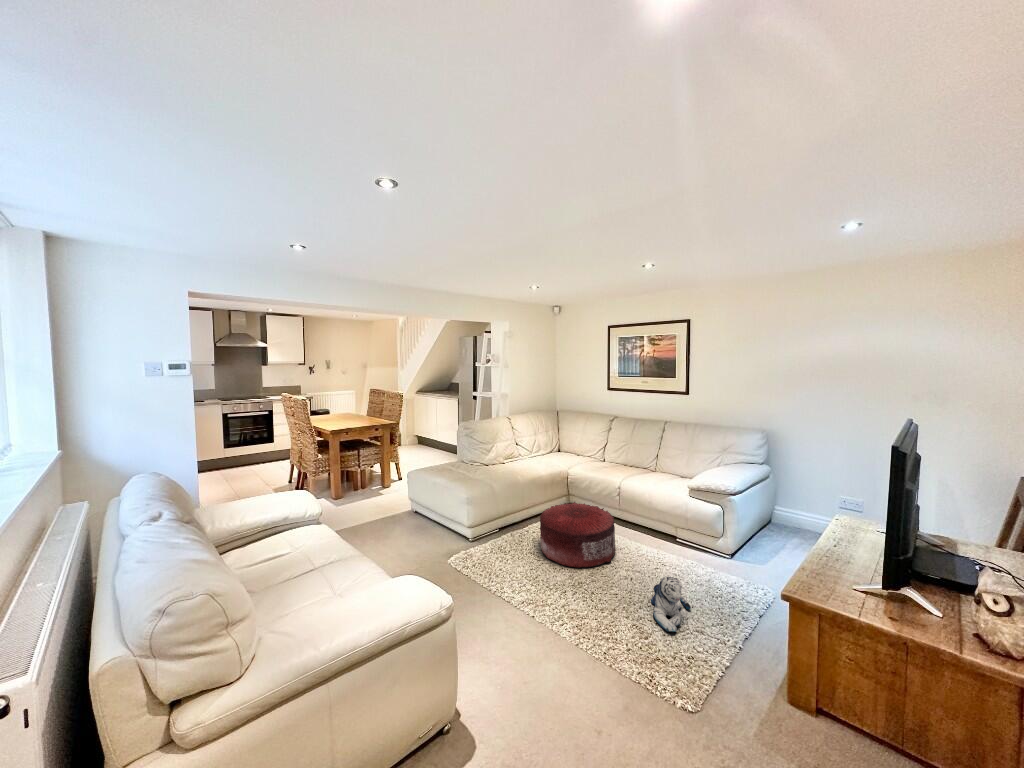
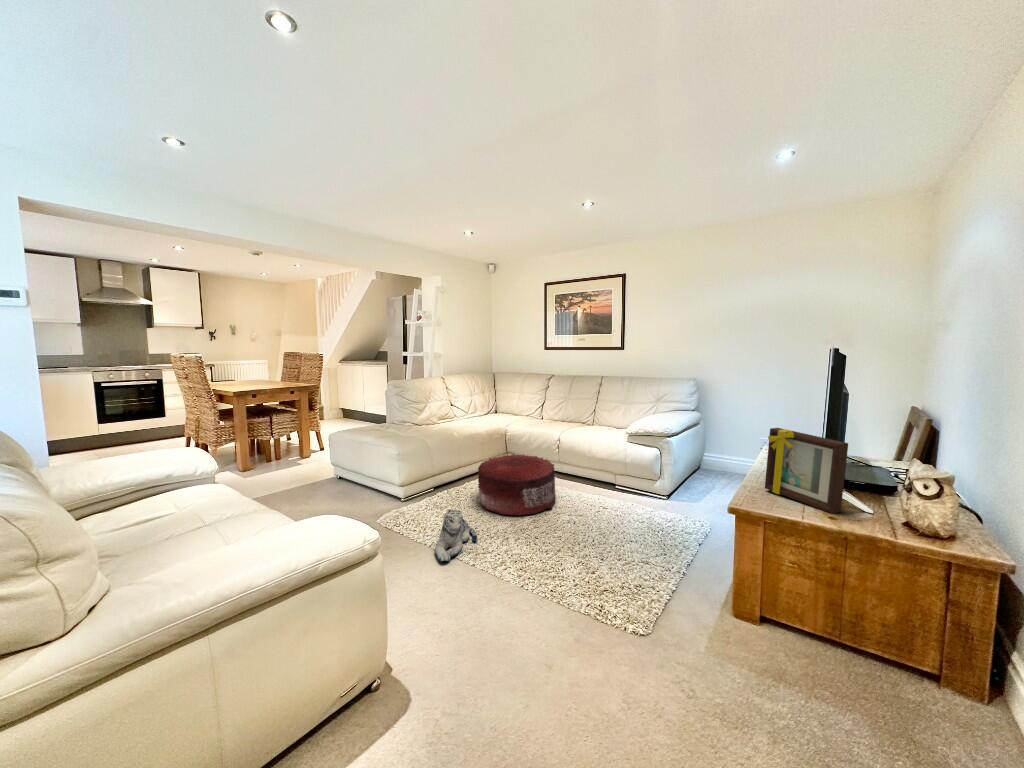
picture frame: none [825,514,911,614] -> present [765,428,848,514]
plush toy: present [651,576,691,632] -> present [435,510,477,562]

